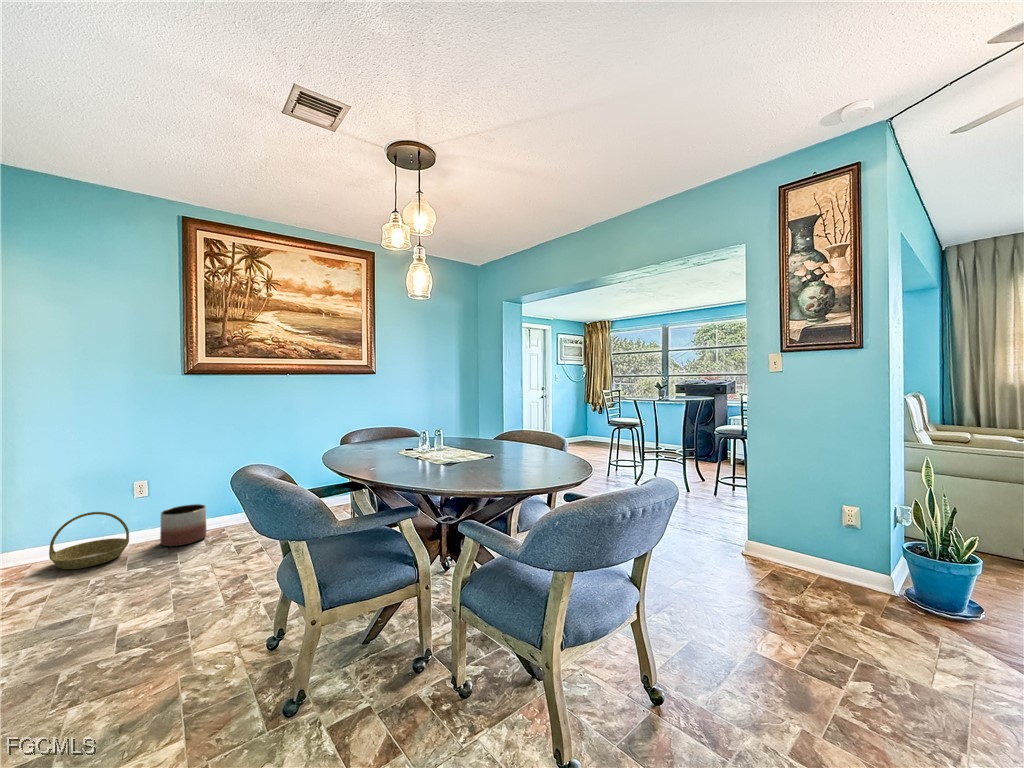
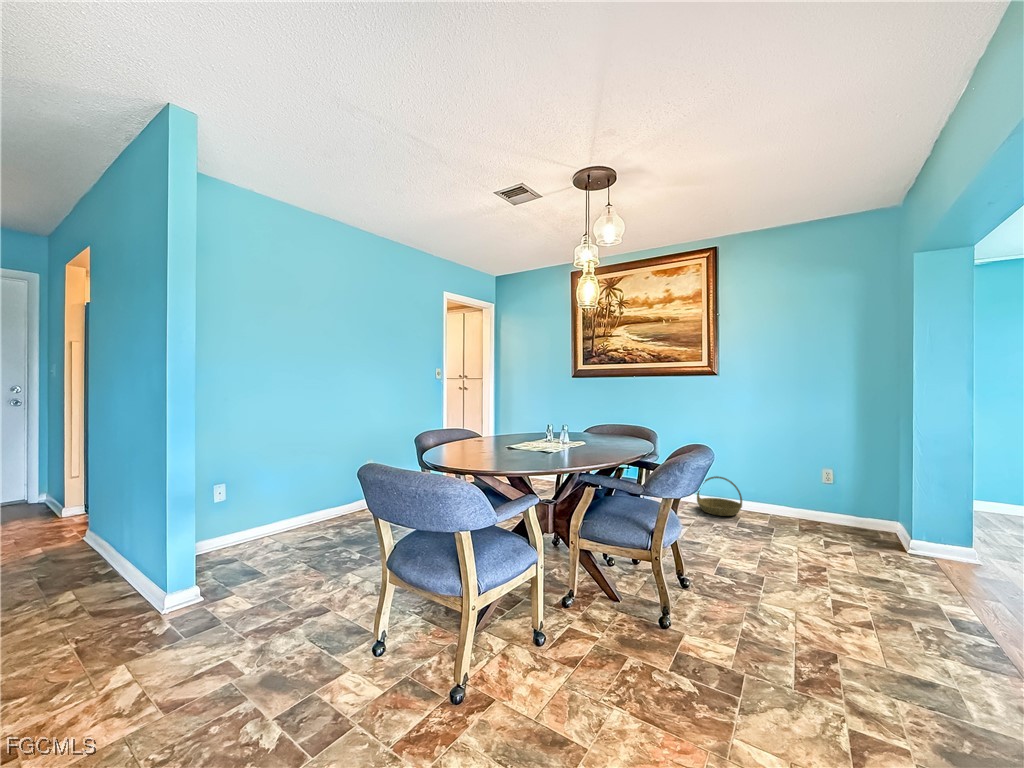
planter: present [160,504,206,546] -> none [765,489,802,524]

